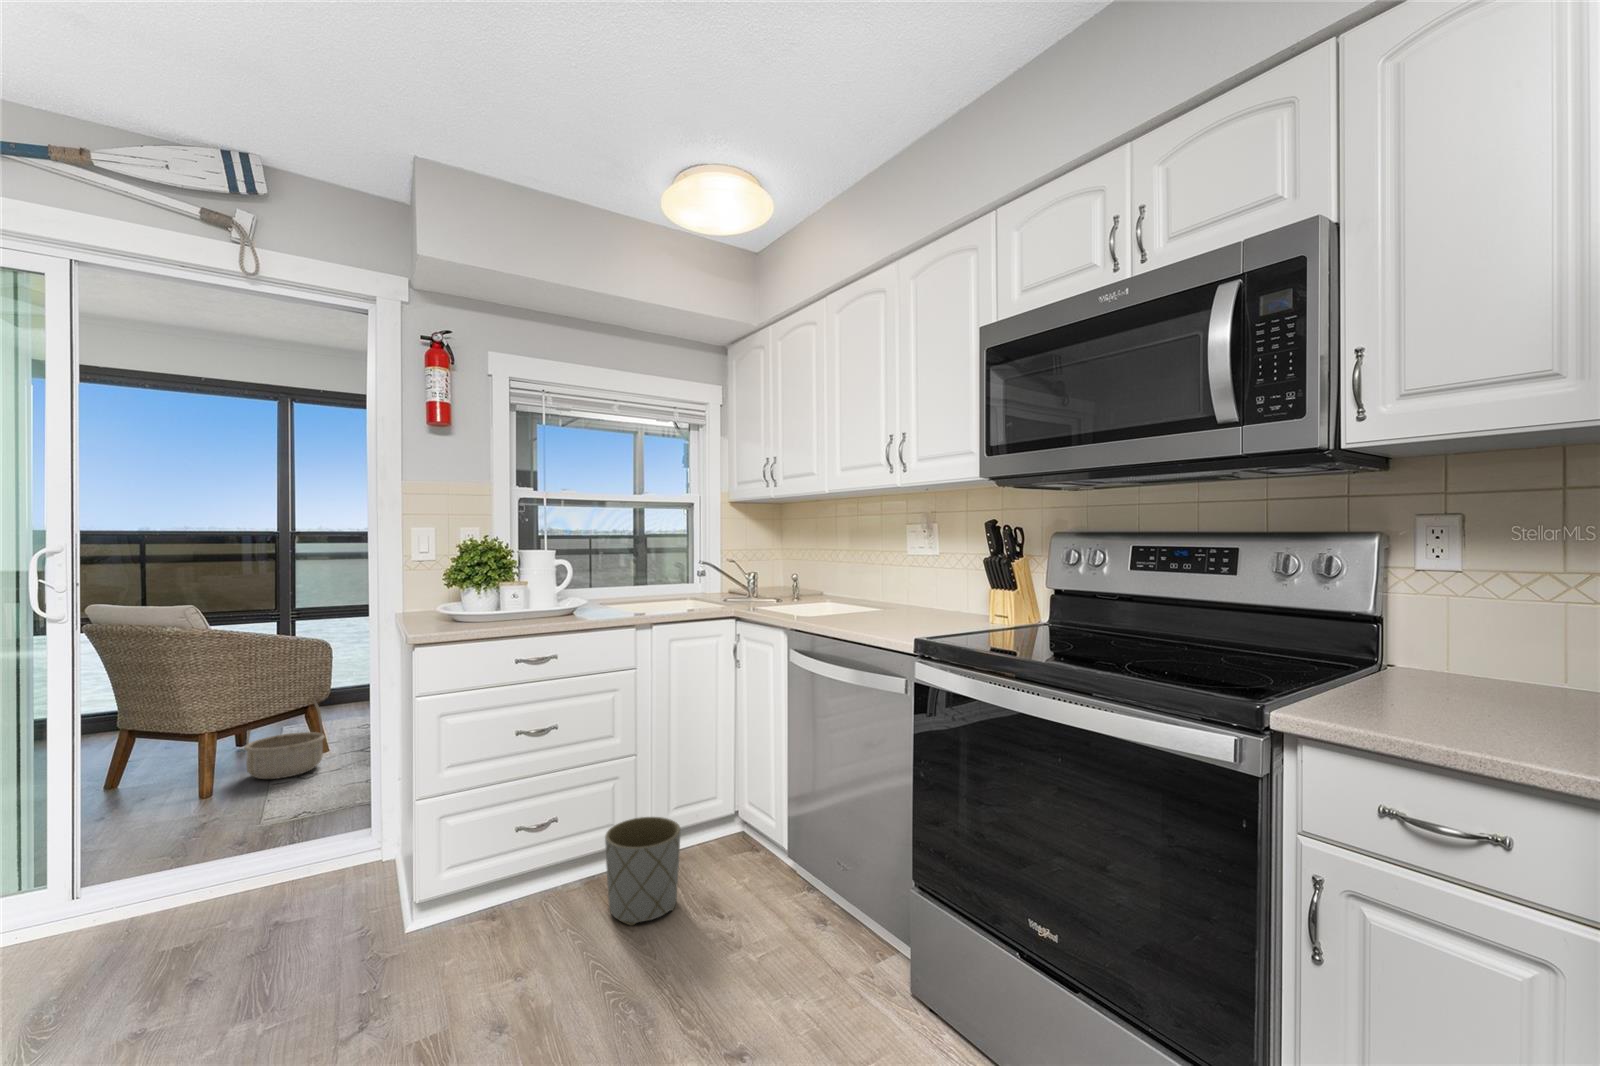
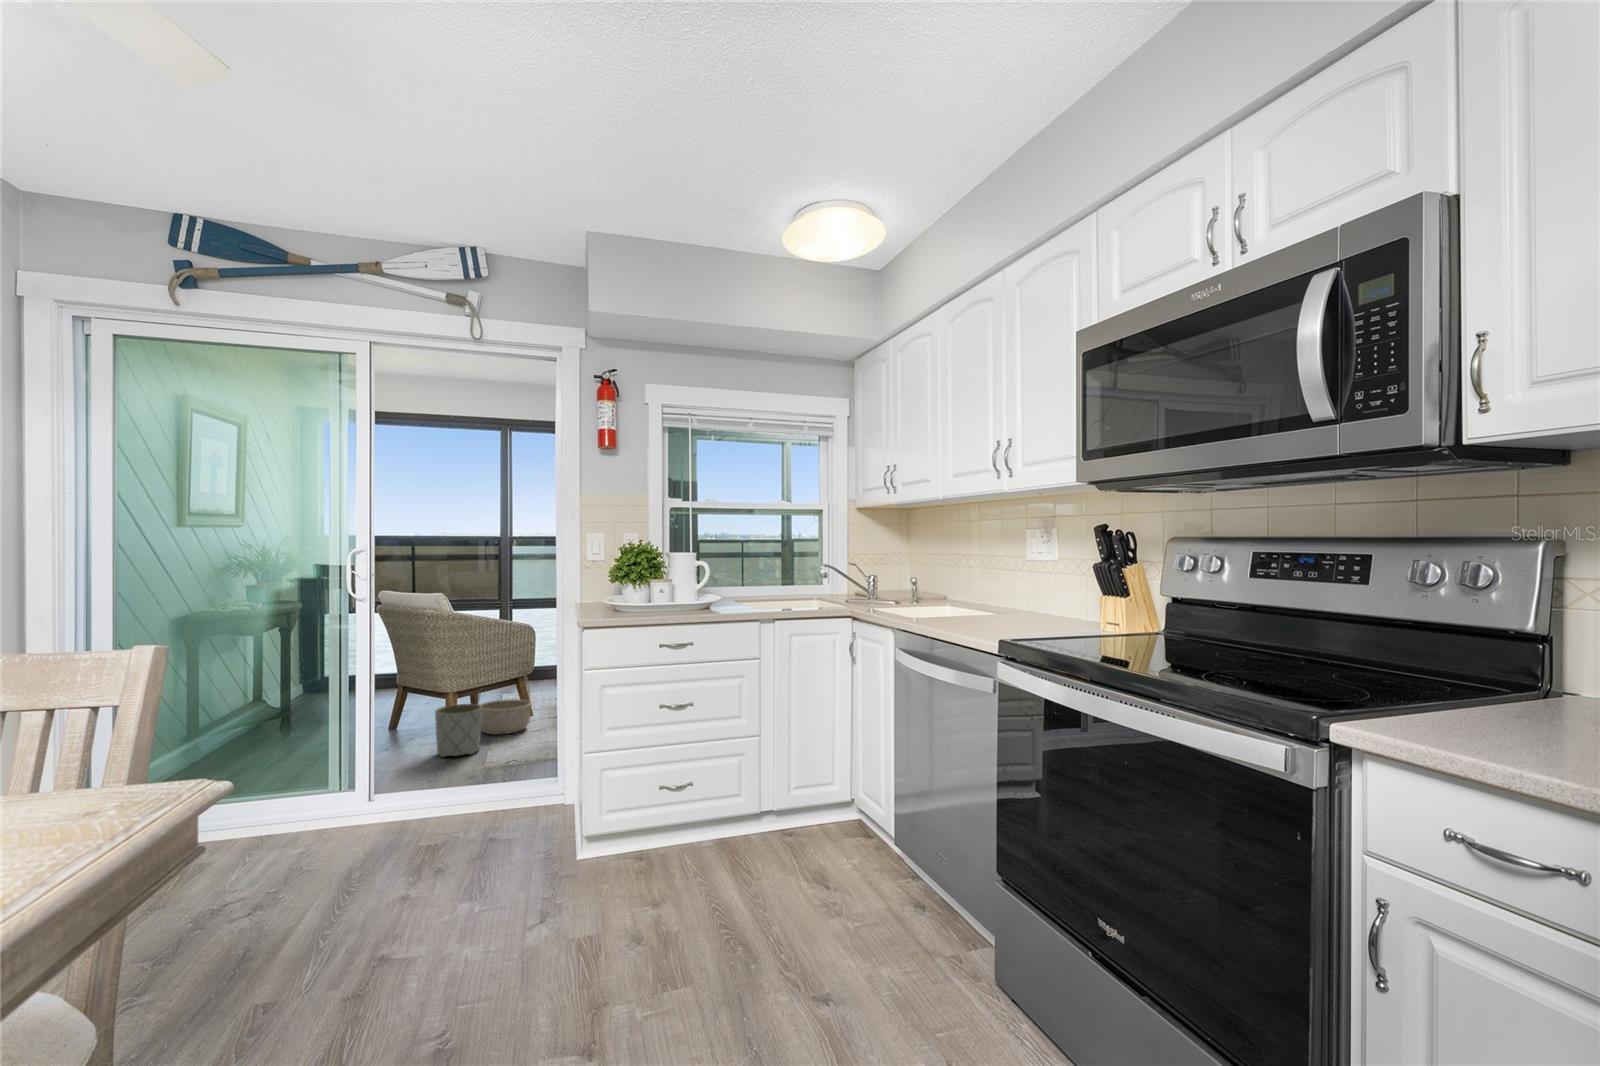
planter: present [605,817,680,925] -> present [435,704,482,757]

